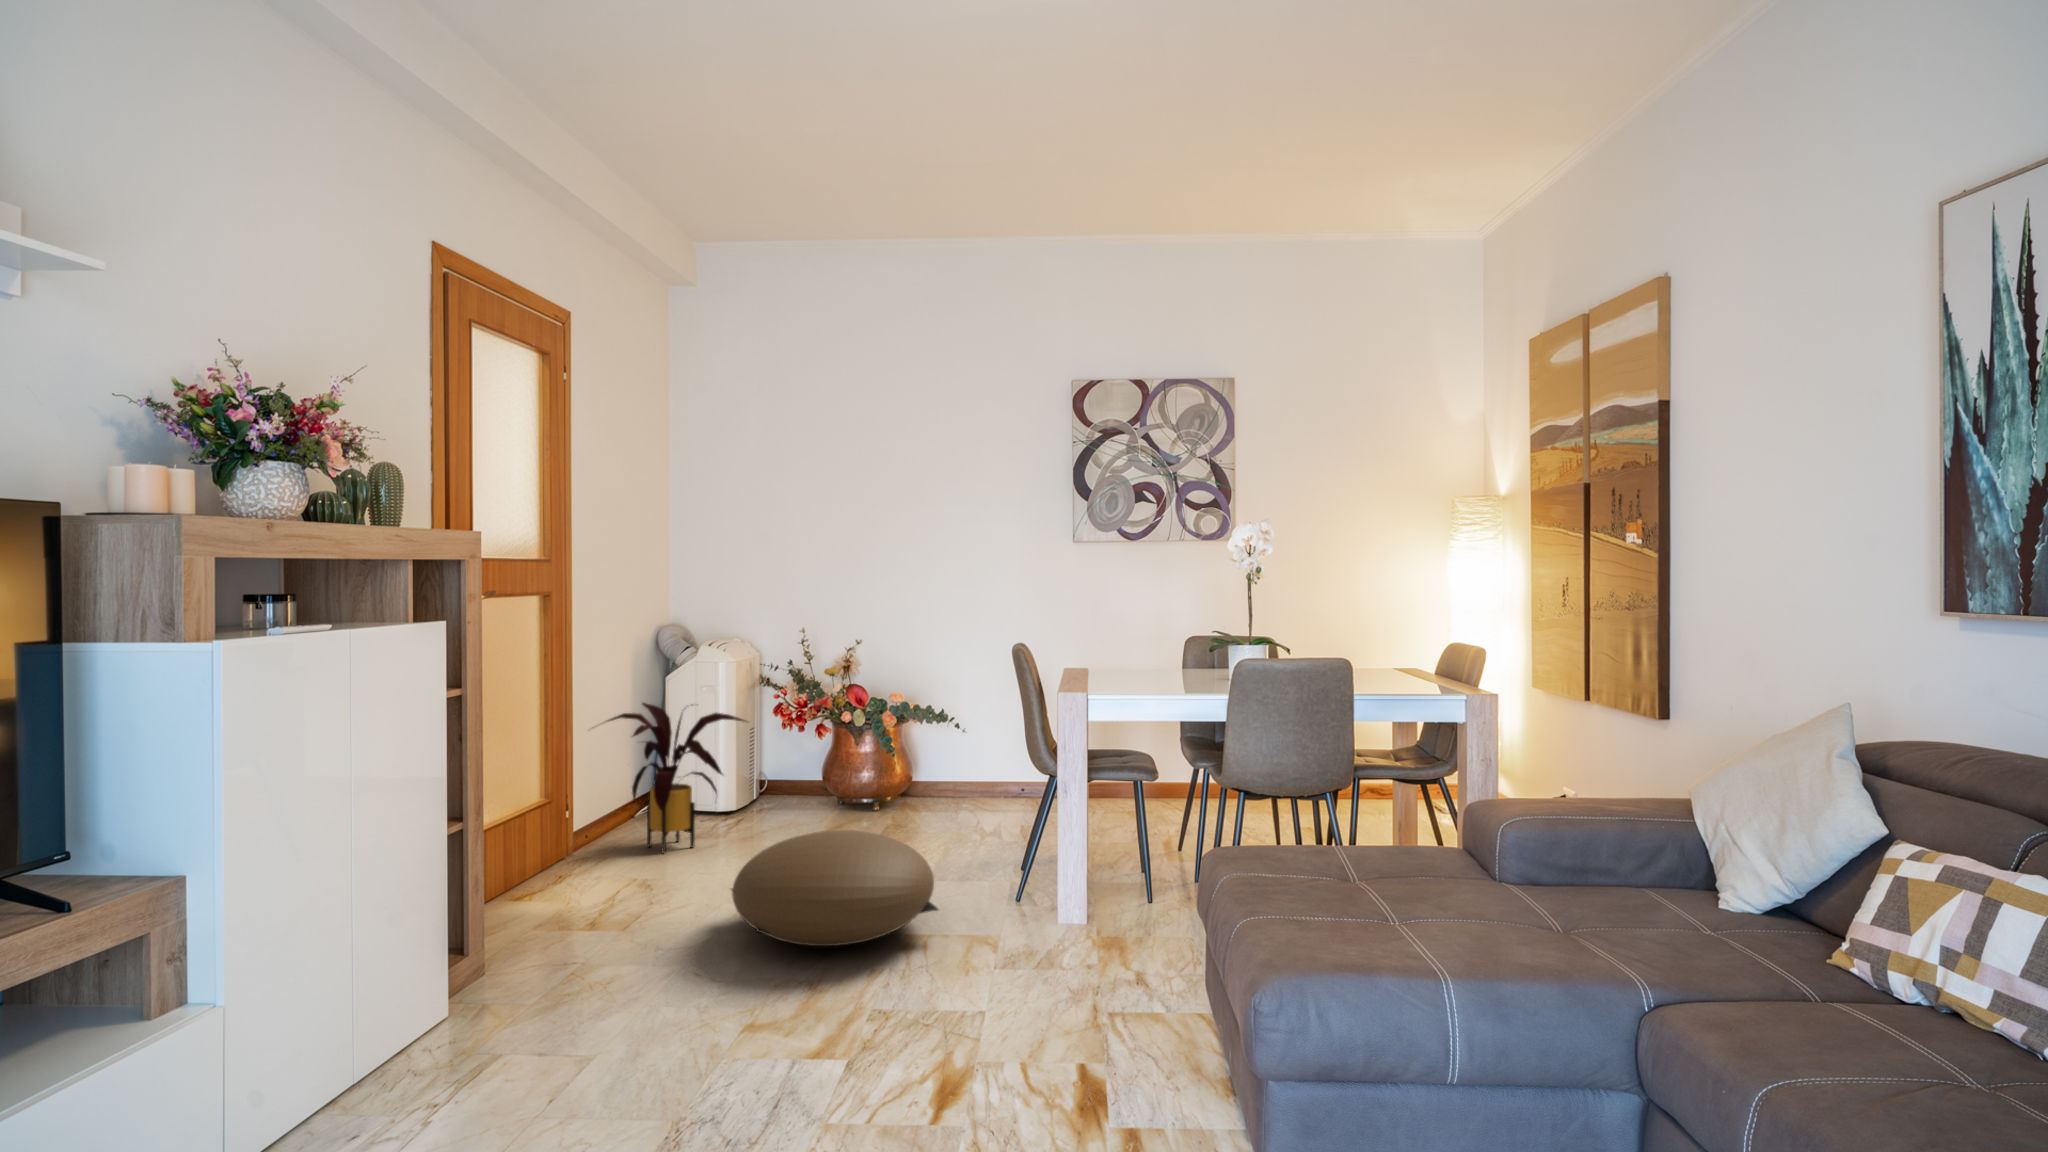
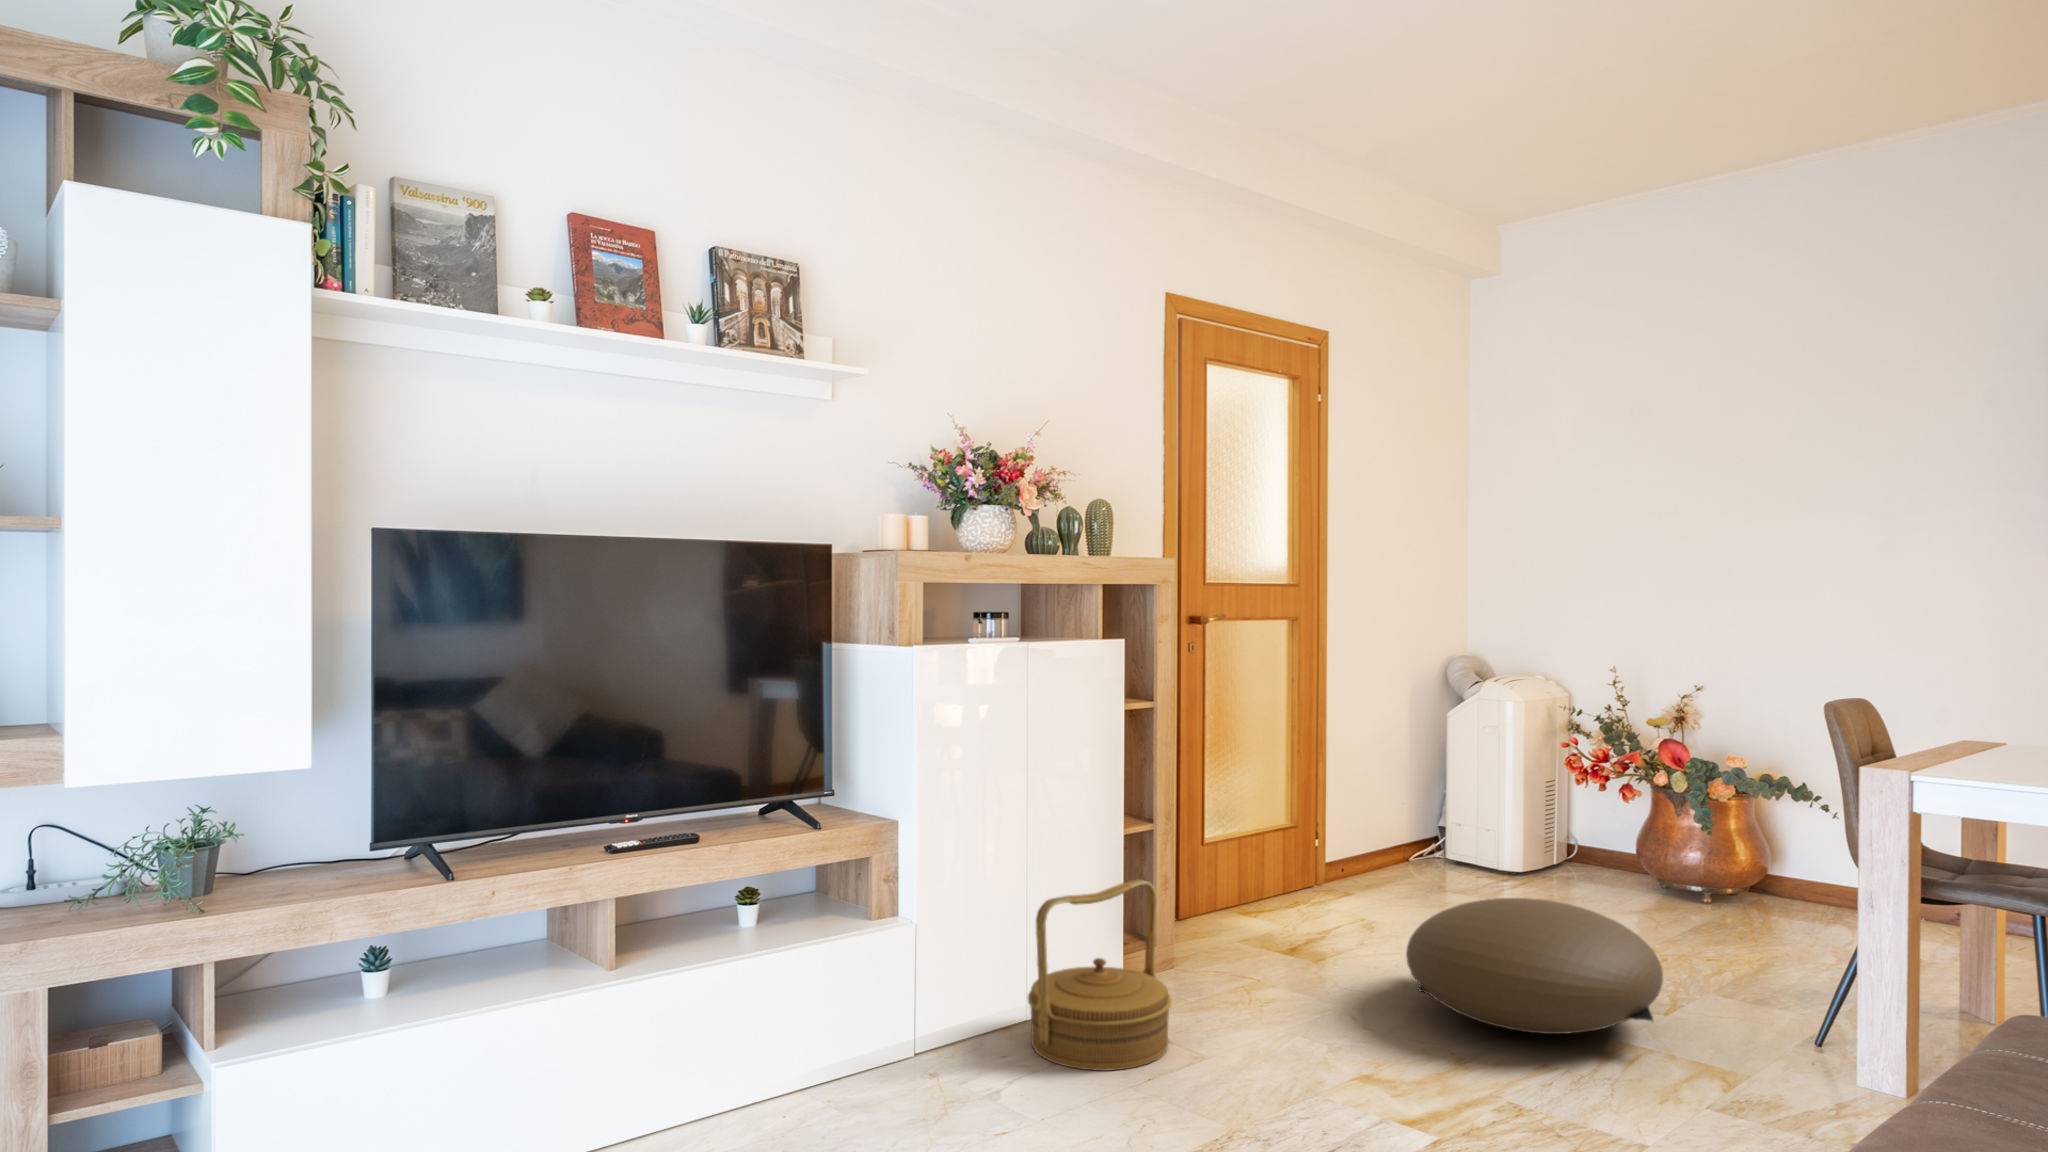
house plant: present [592,703,748,853] -> none [1343,737,1517,901]
woven basket: none [367,885,550,1118] -> present [1028,879,1172,1071]

